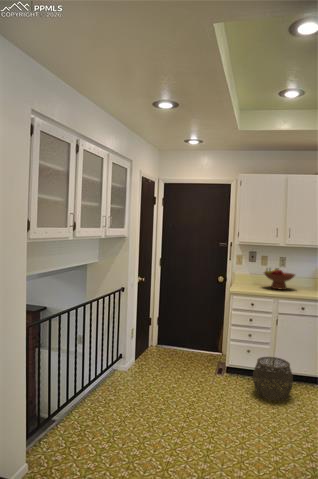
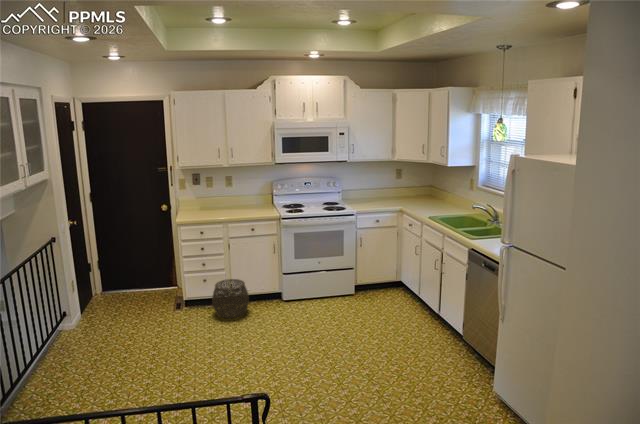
fruit bowl: present [264,268,295,289] -> none [211,192,242,214]

